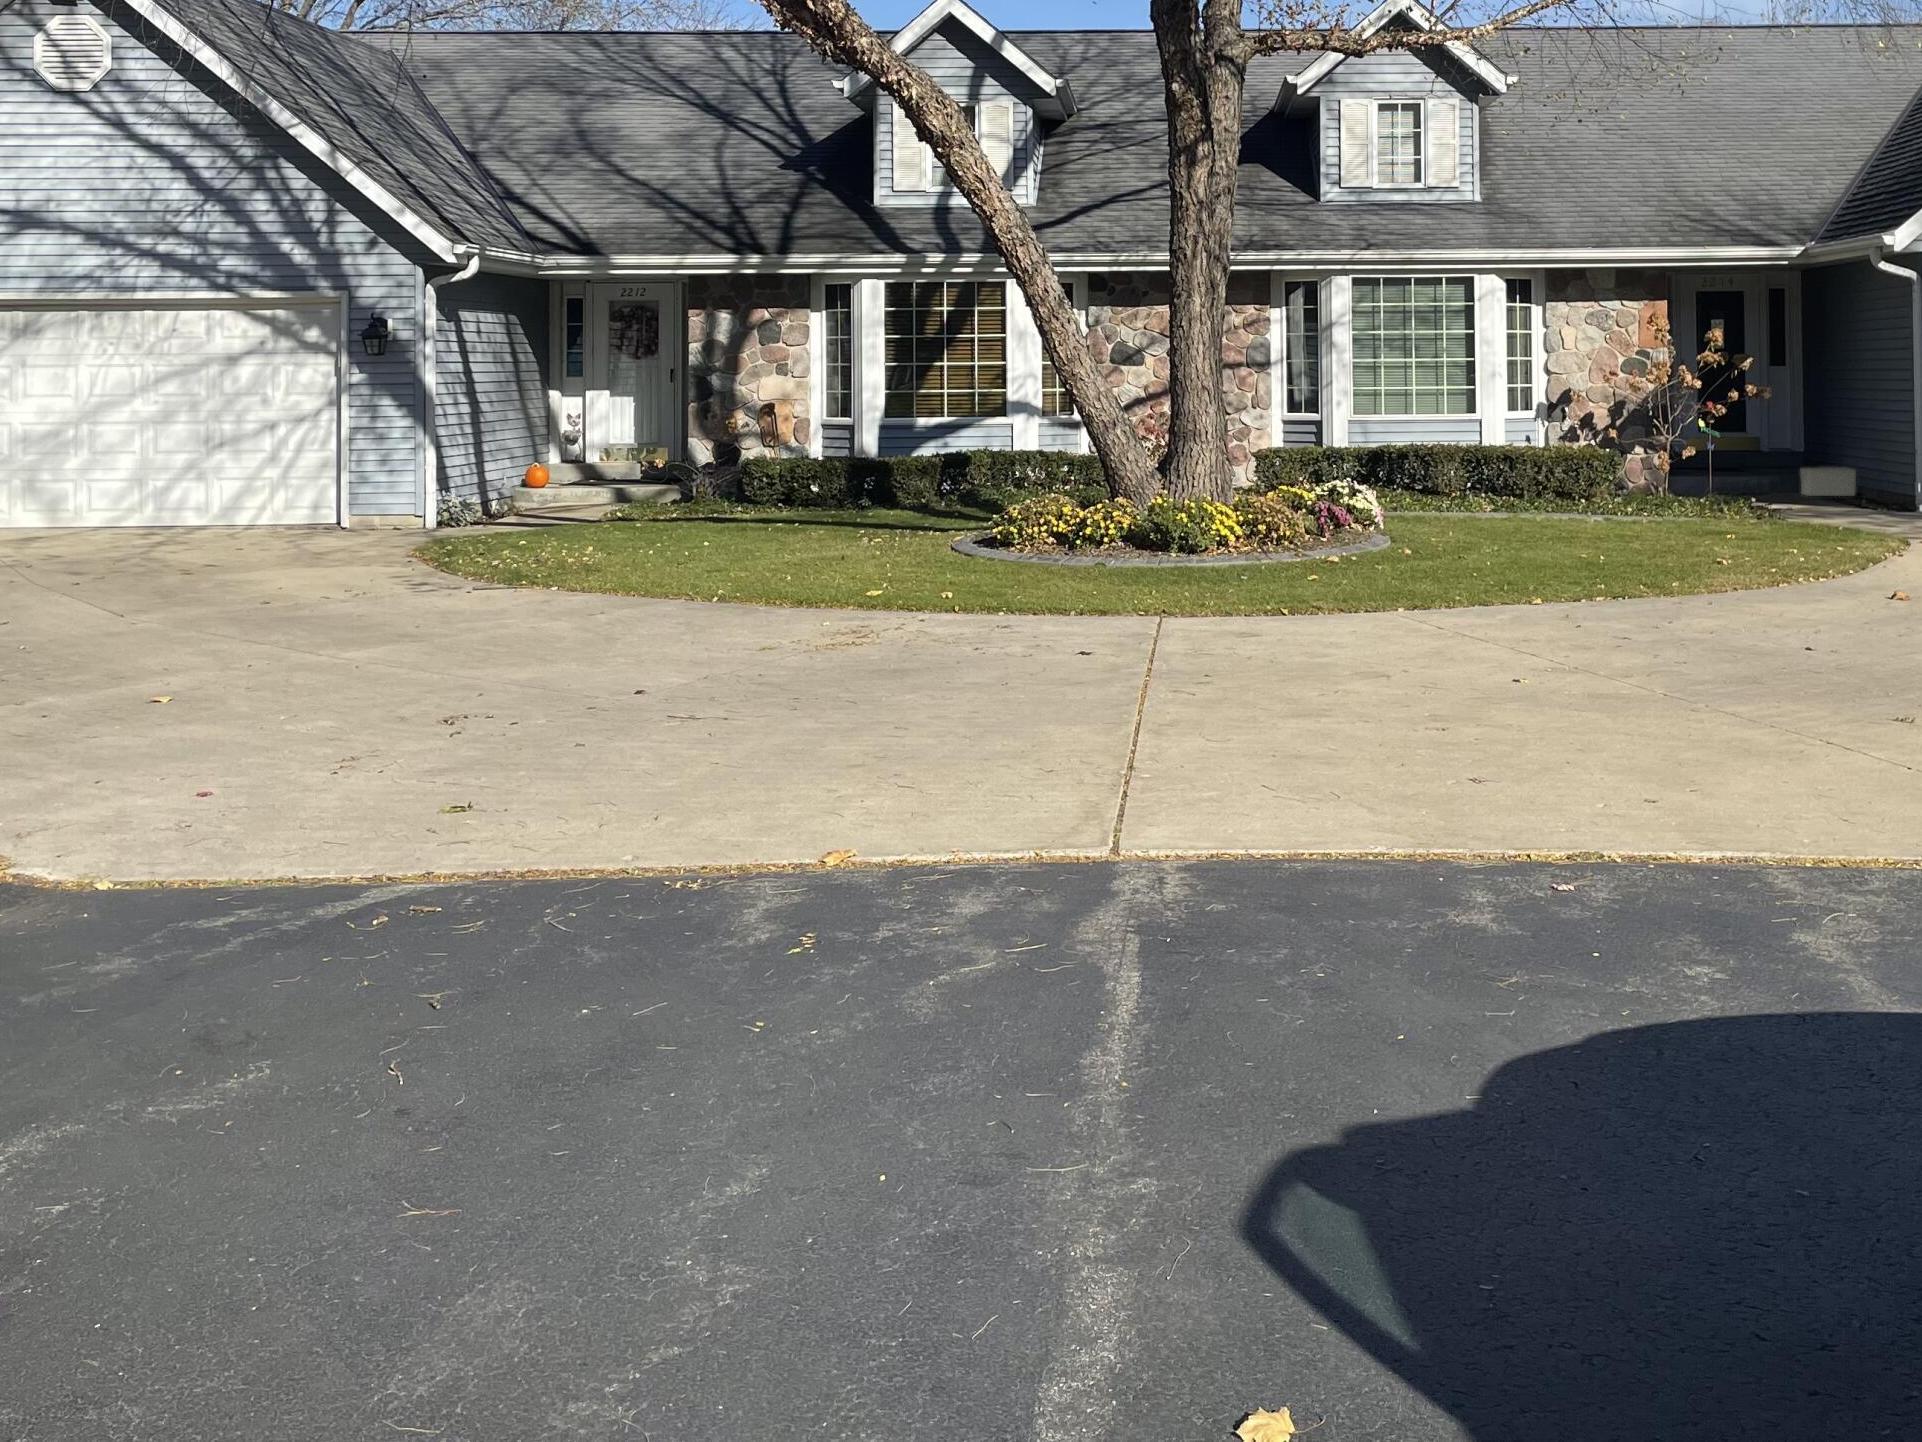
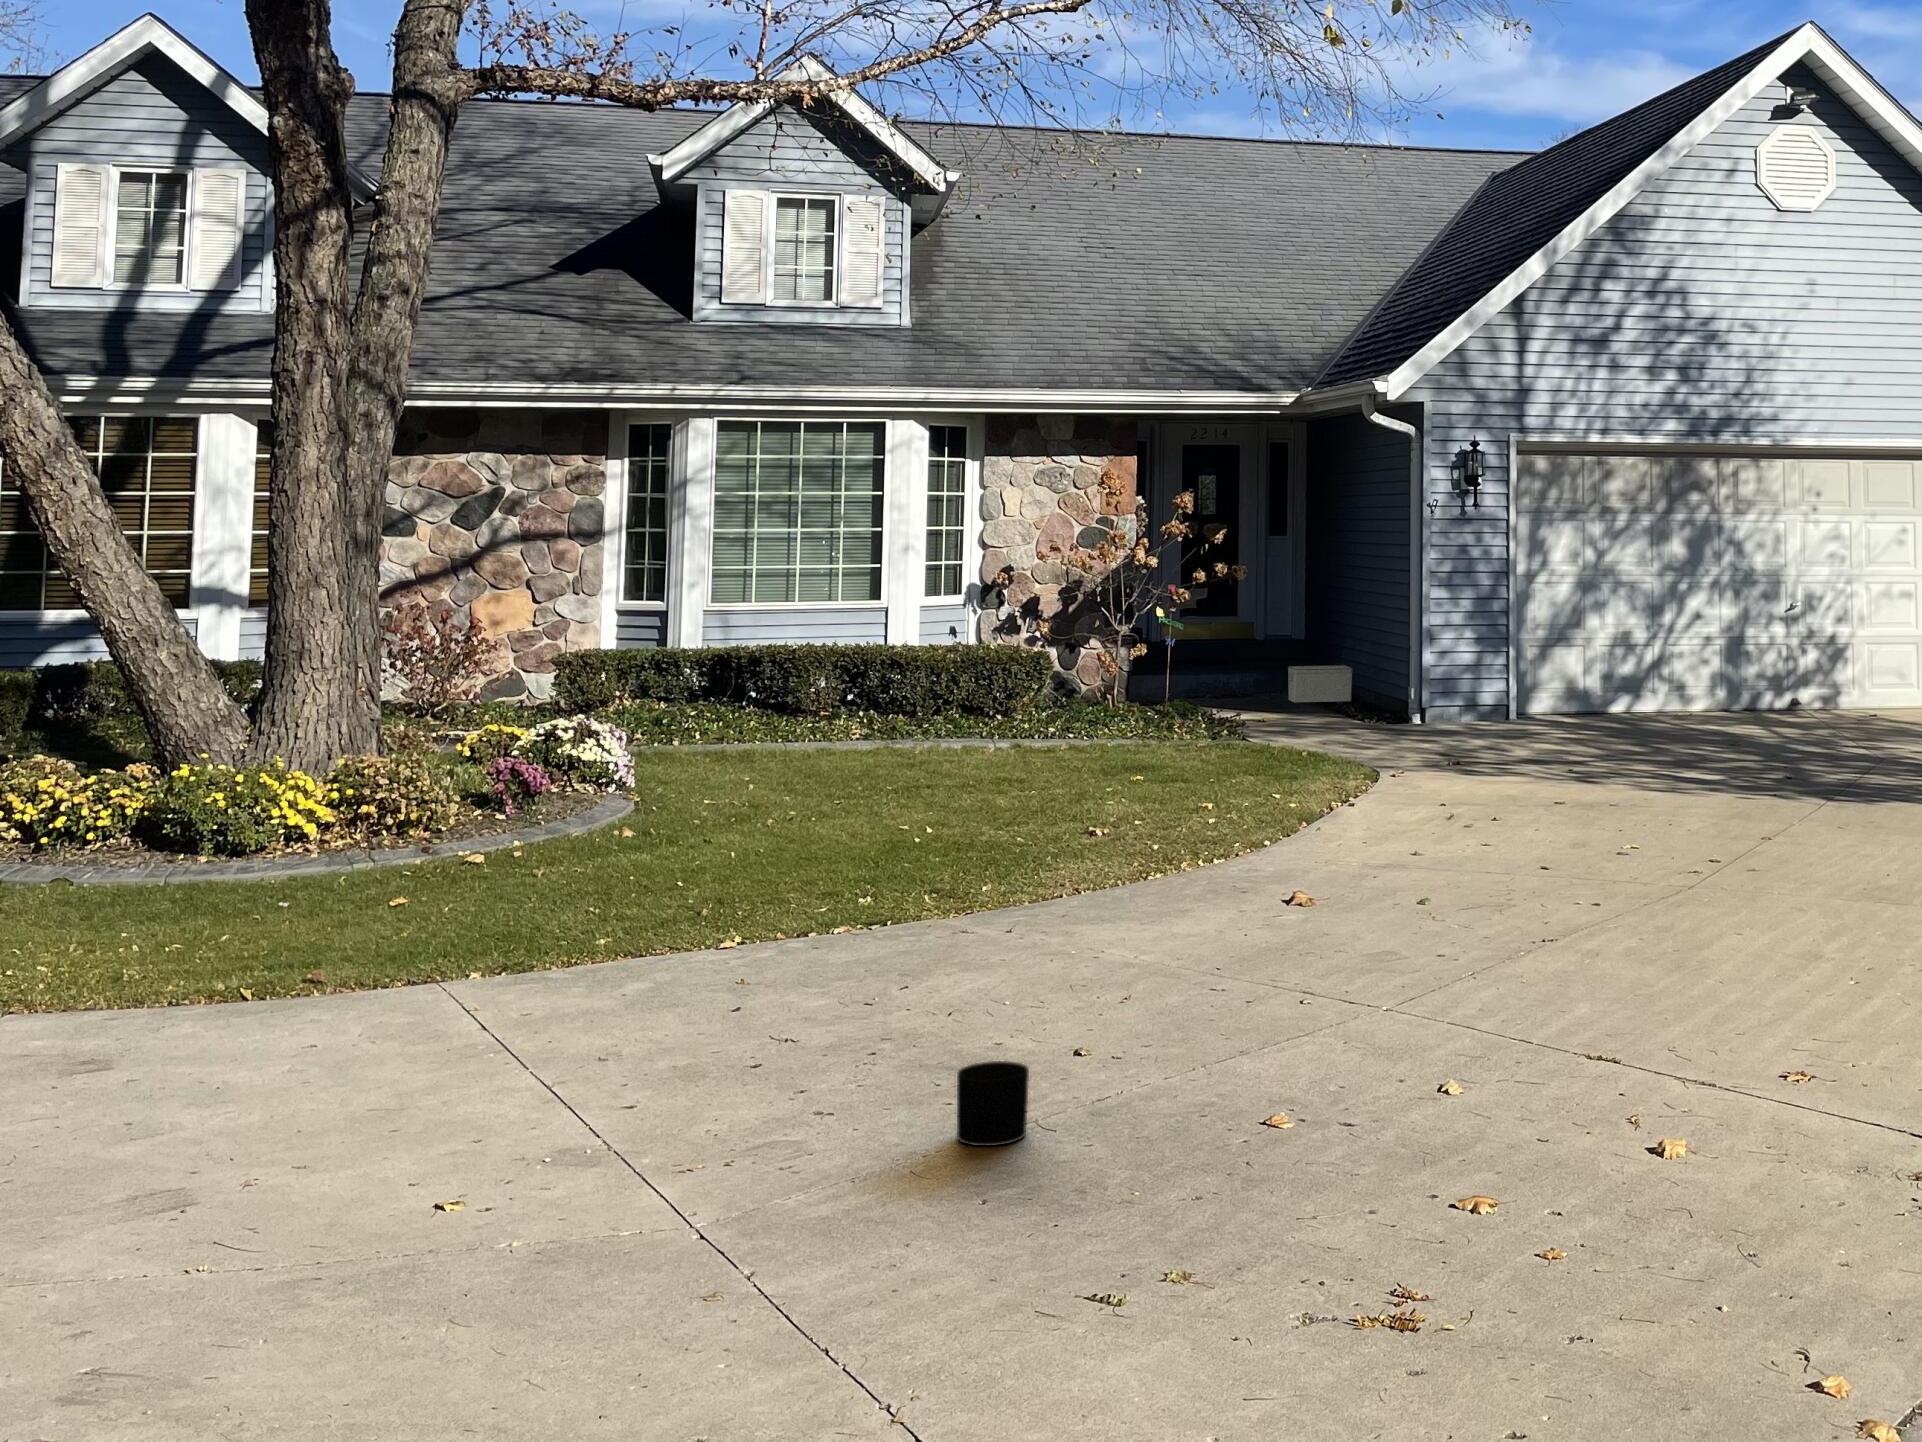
planter: none [1843,639,1888,684] -> present [957,1061,1029,1146]

